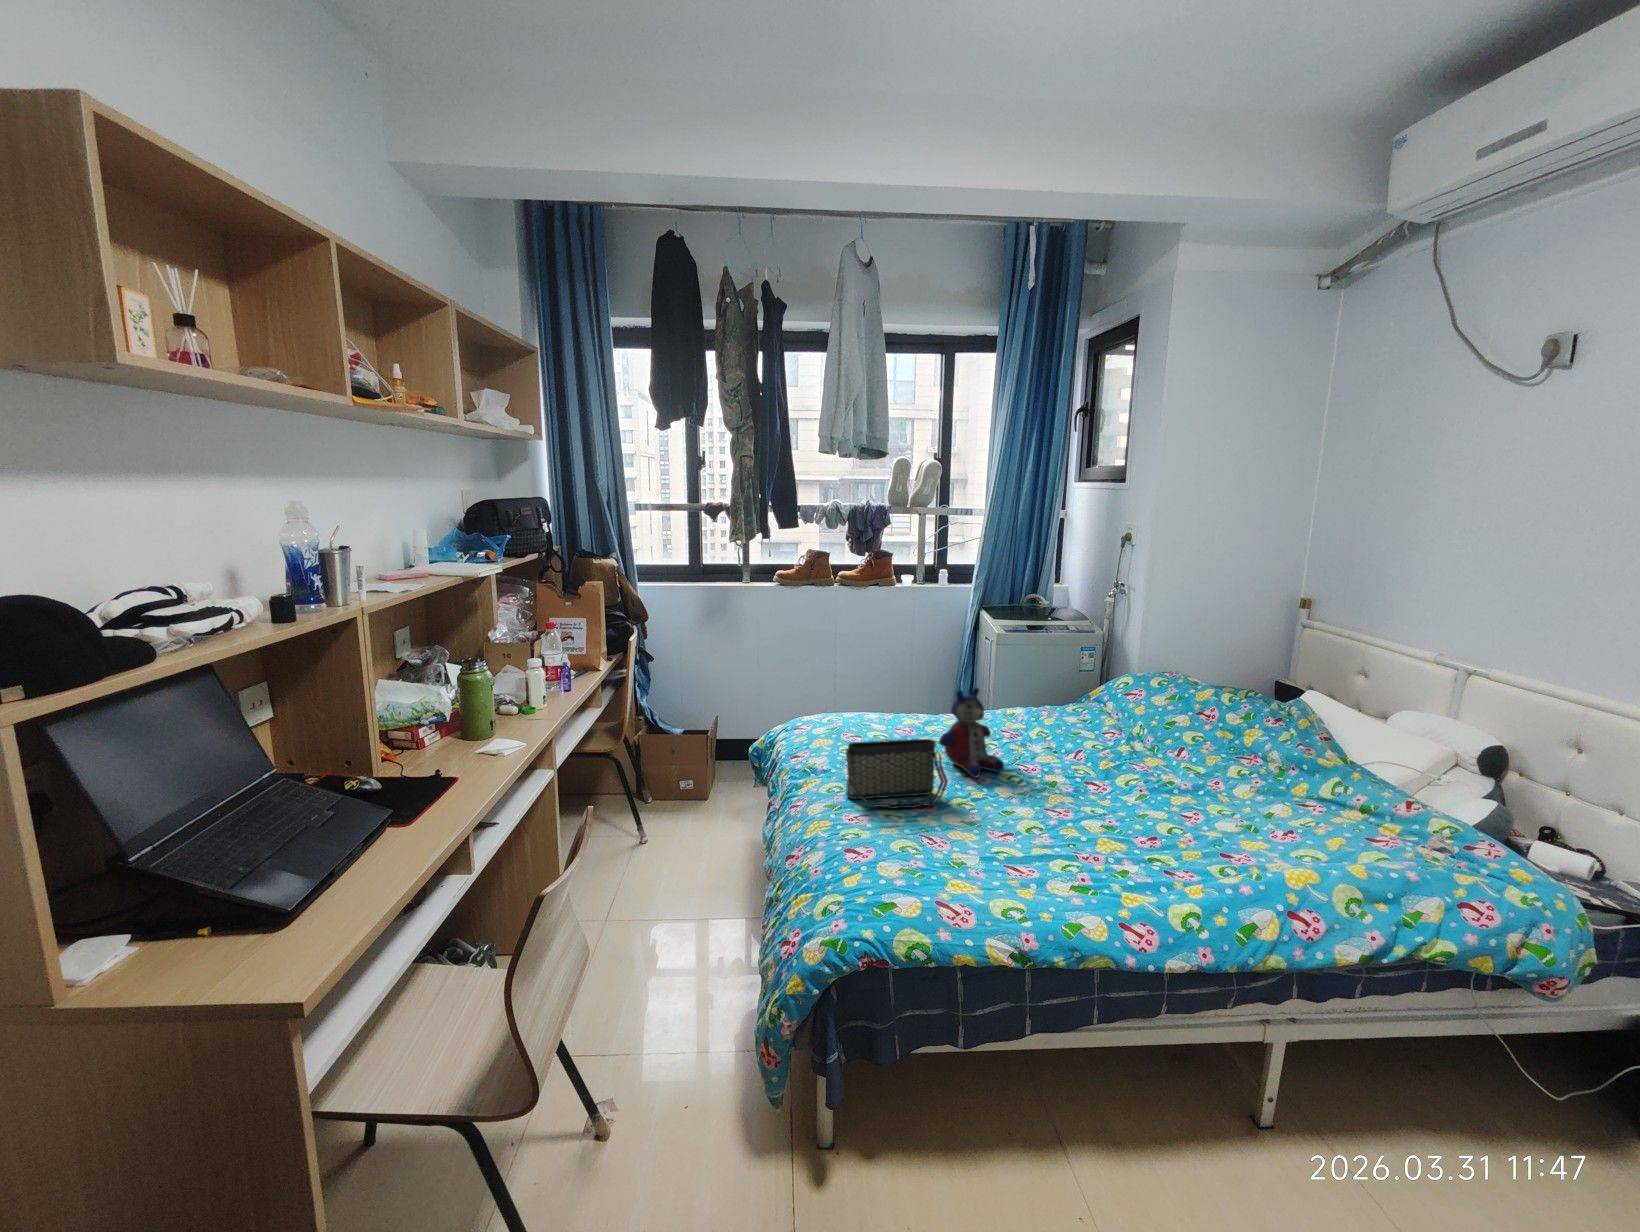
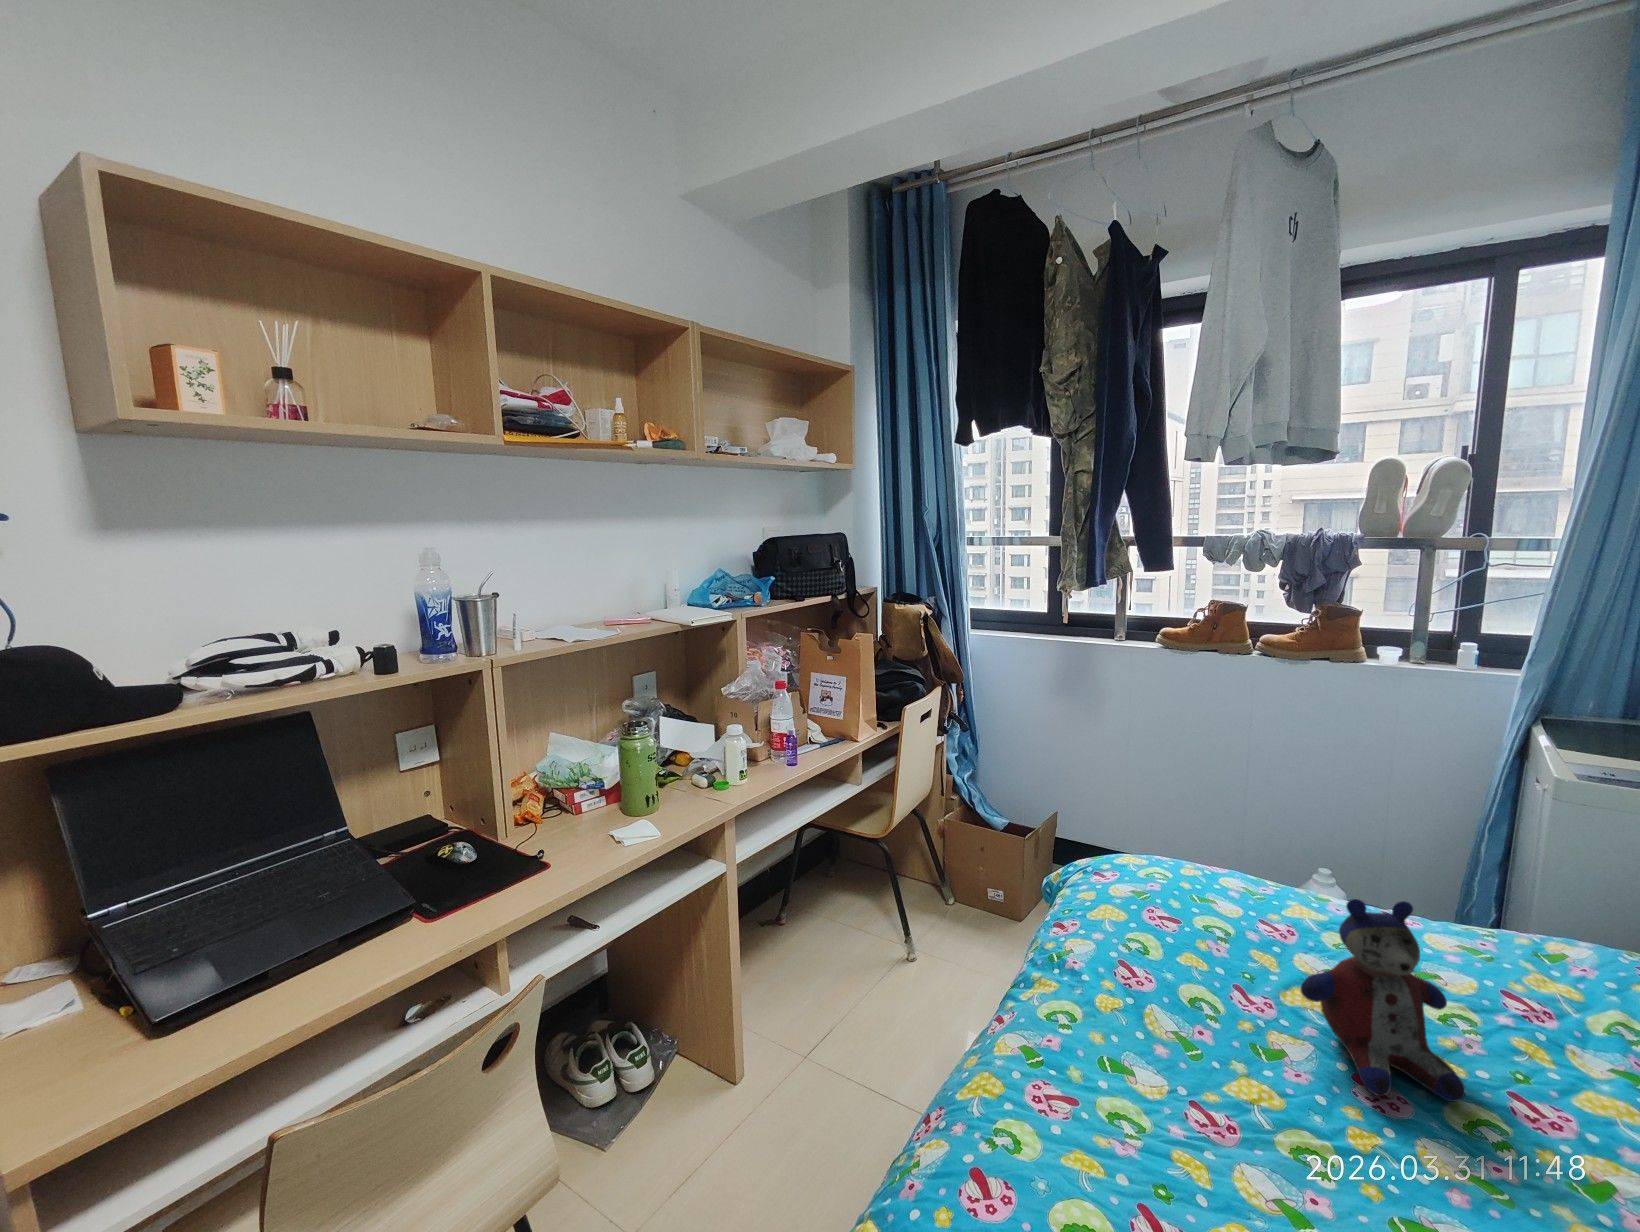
handbag: present [846,739,948,809] -> none [1062,946,1271,1127]

